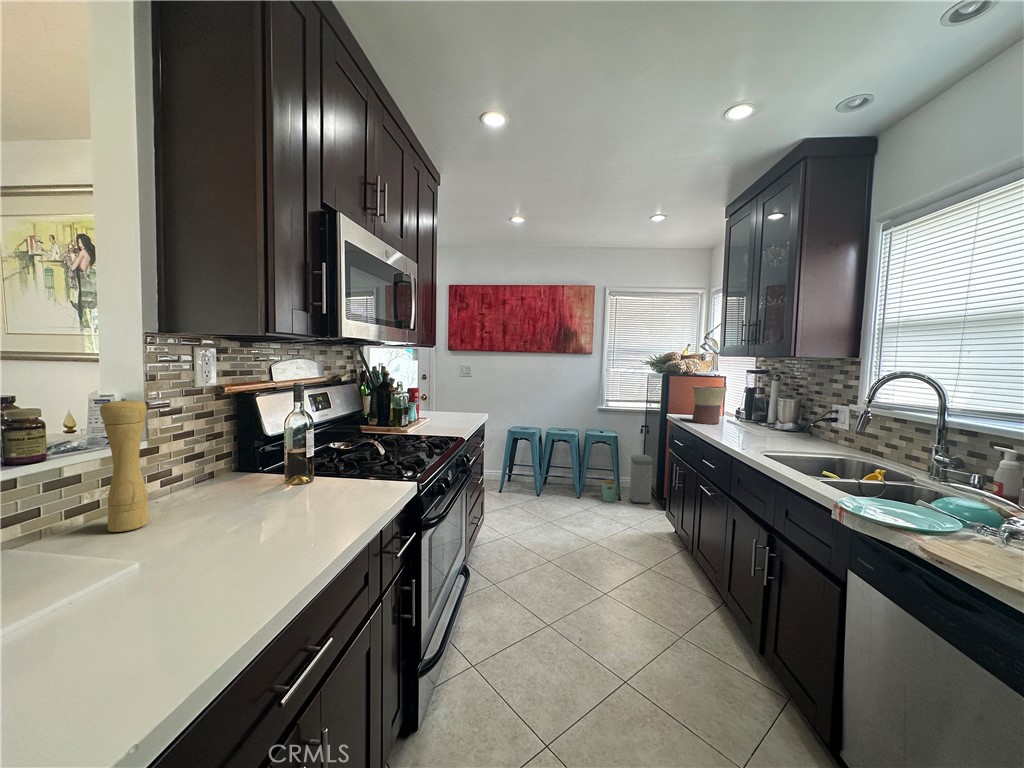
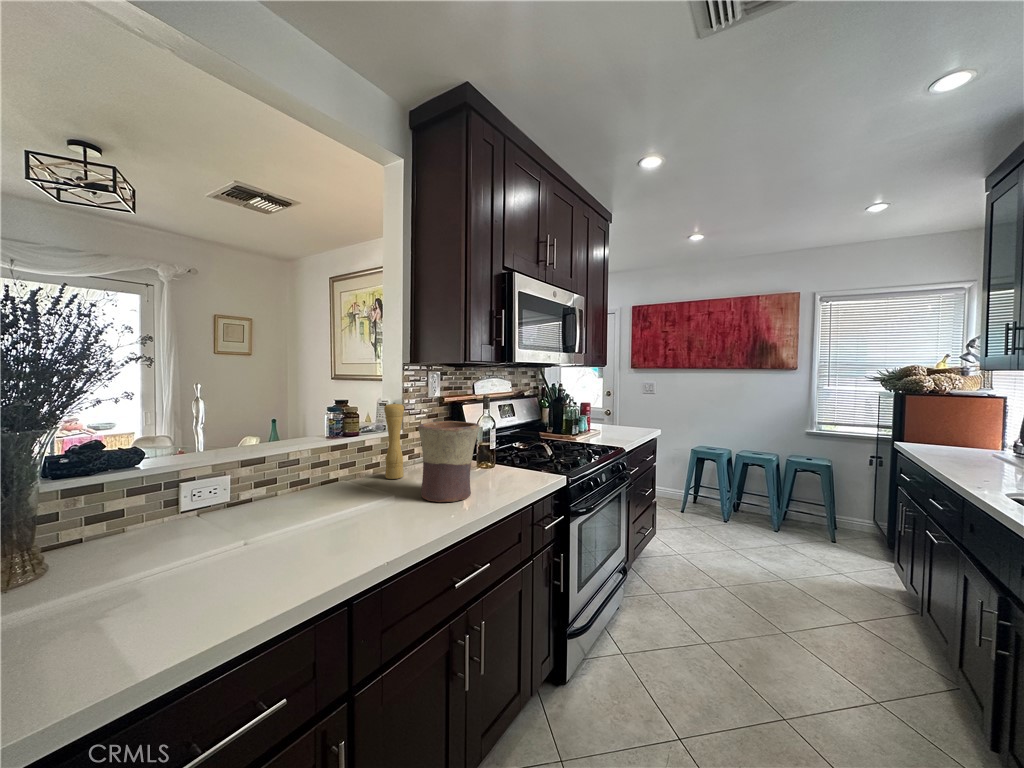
flower pot: present [692,386,727,424] -> present [418,421,480,502]
trash can: present [602,455,653,504] -> none [805,490,883,555]

